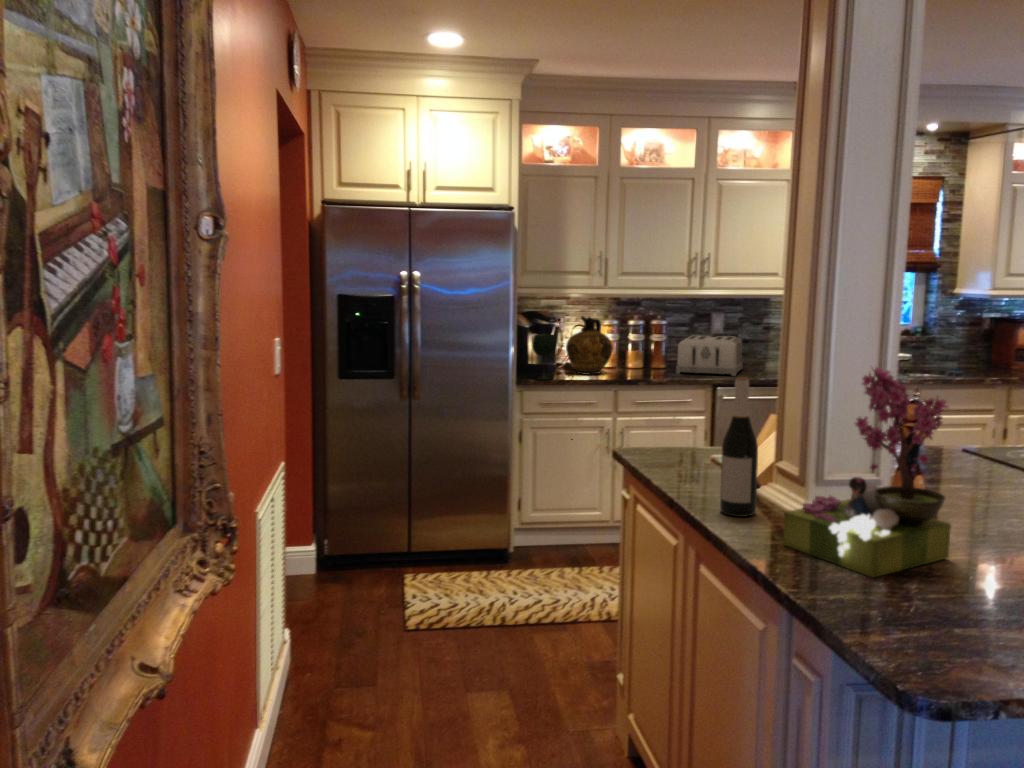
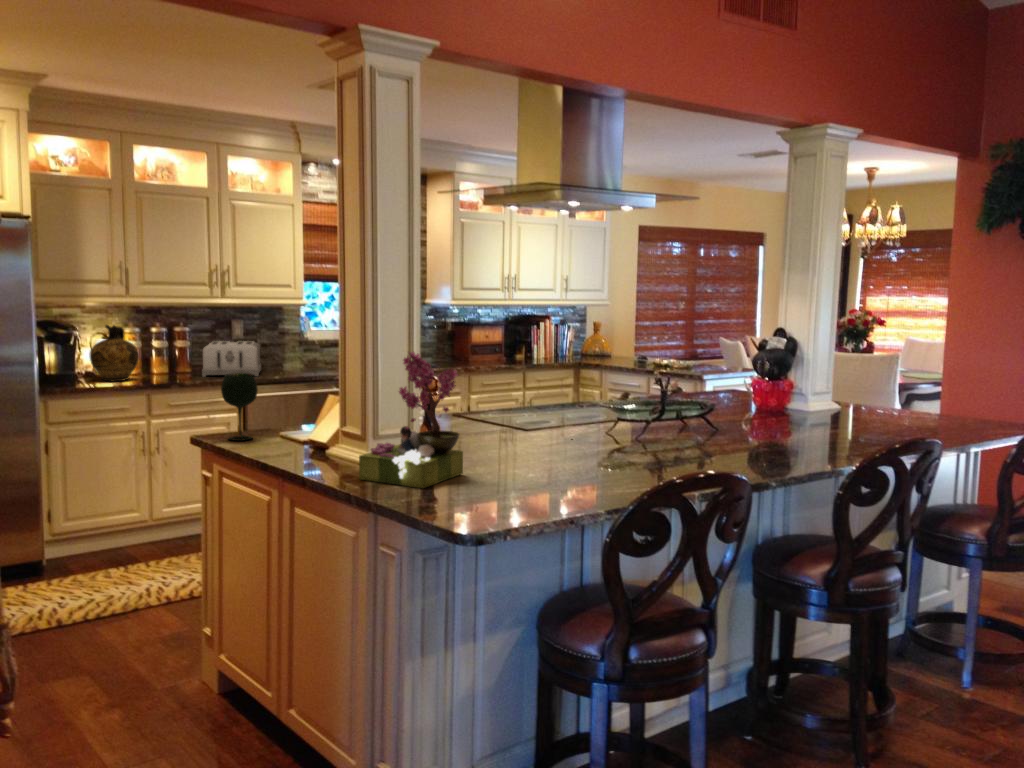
wine glass: present [532,334,556,380] -> present [221,373,258,441]
wine bottle: present [720,377,758,517] -> none [305,364,332,468]

